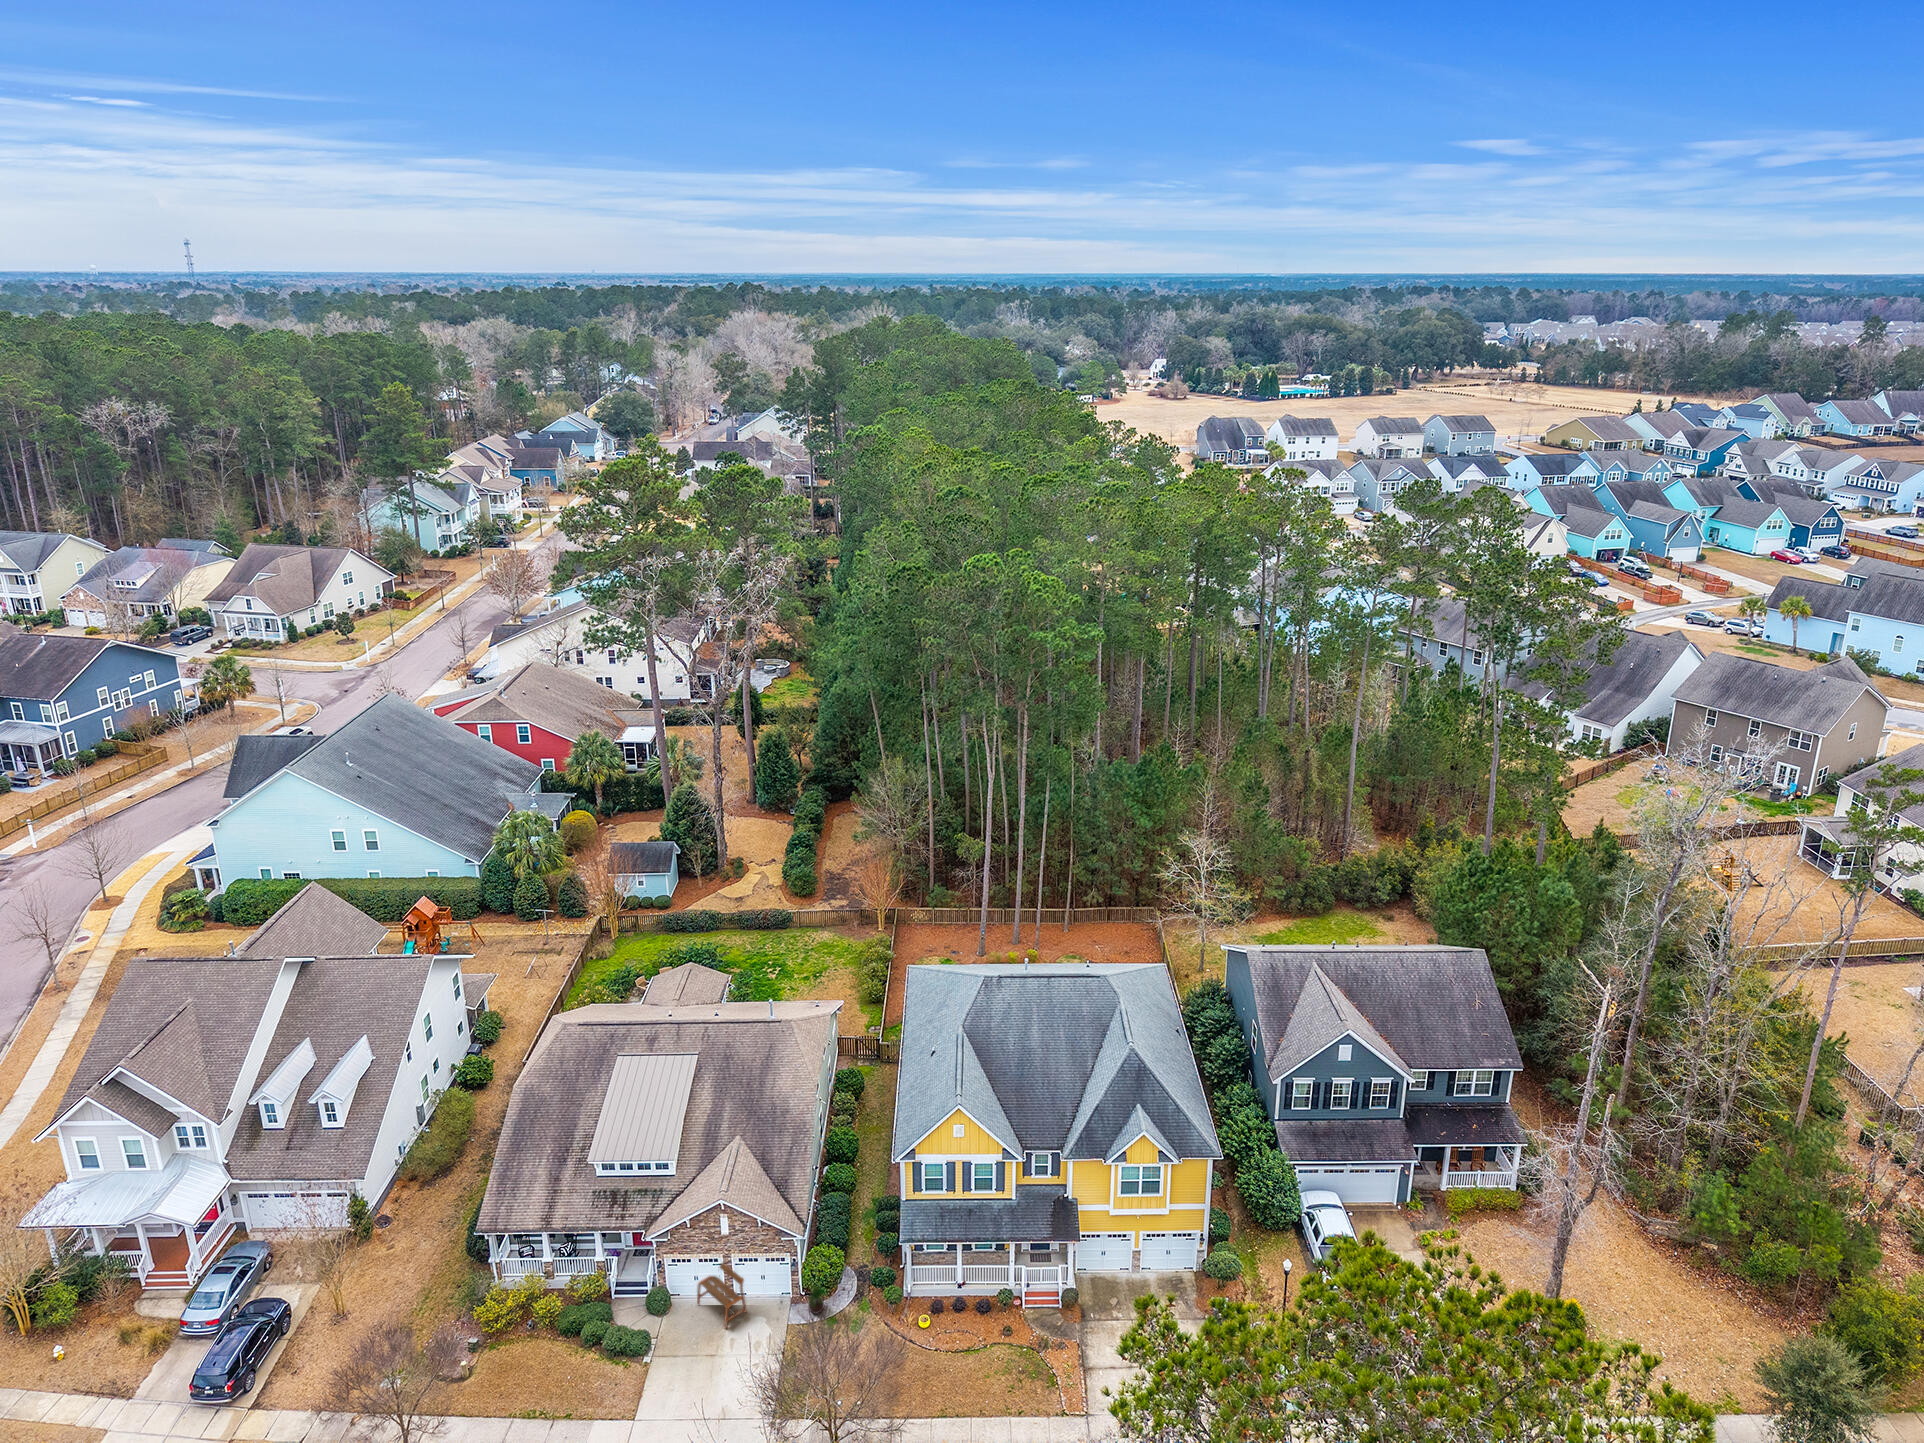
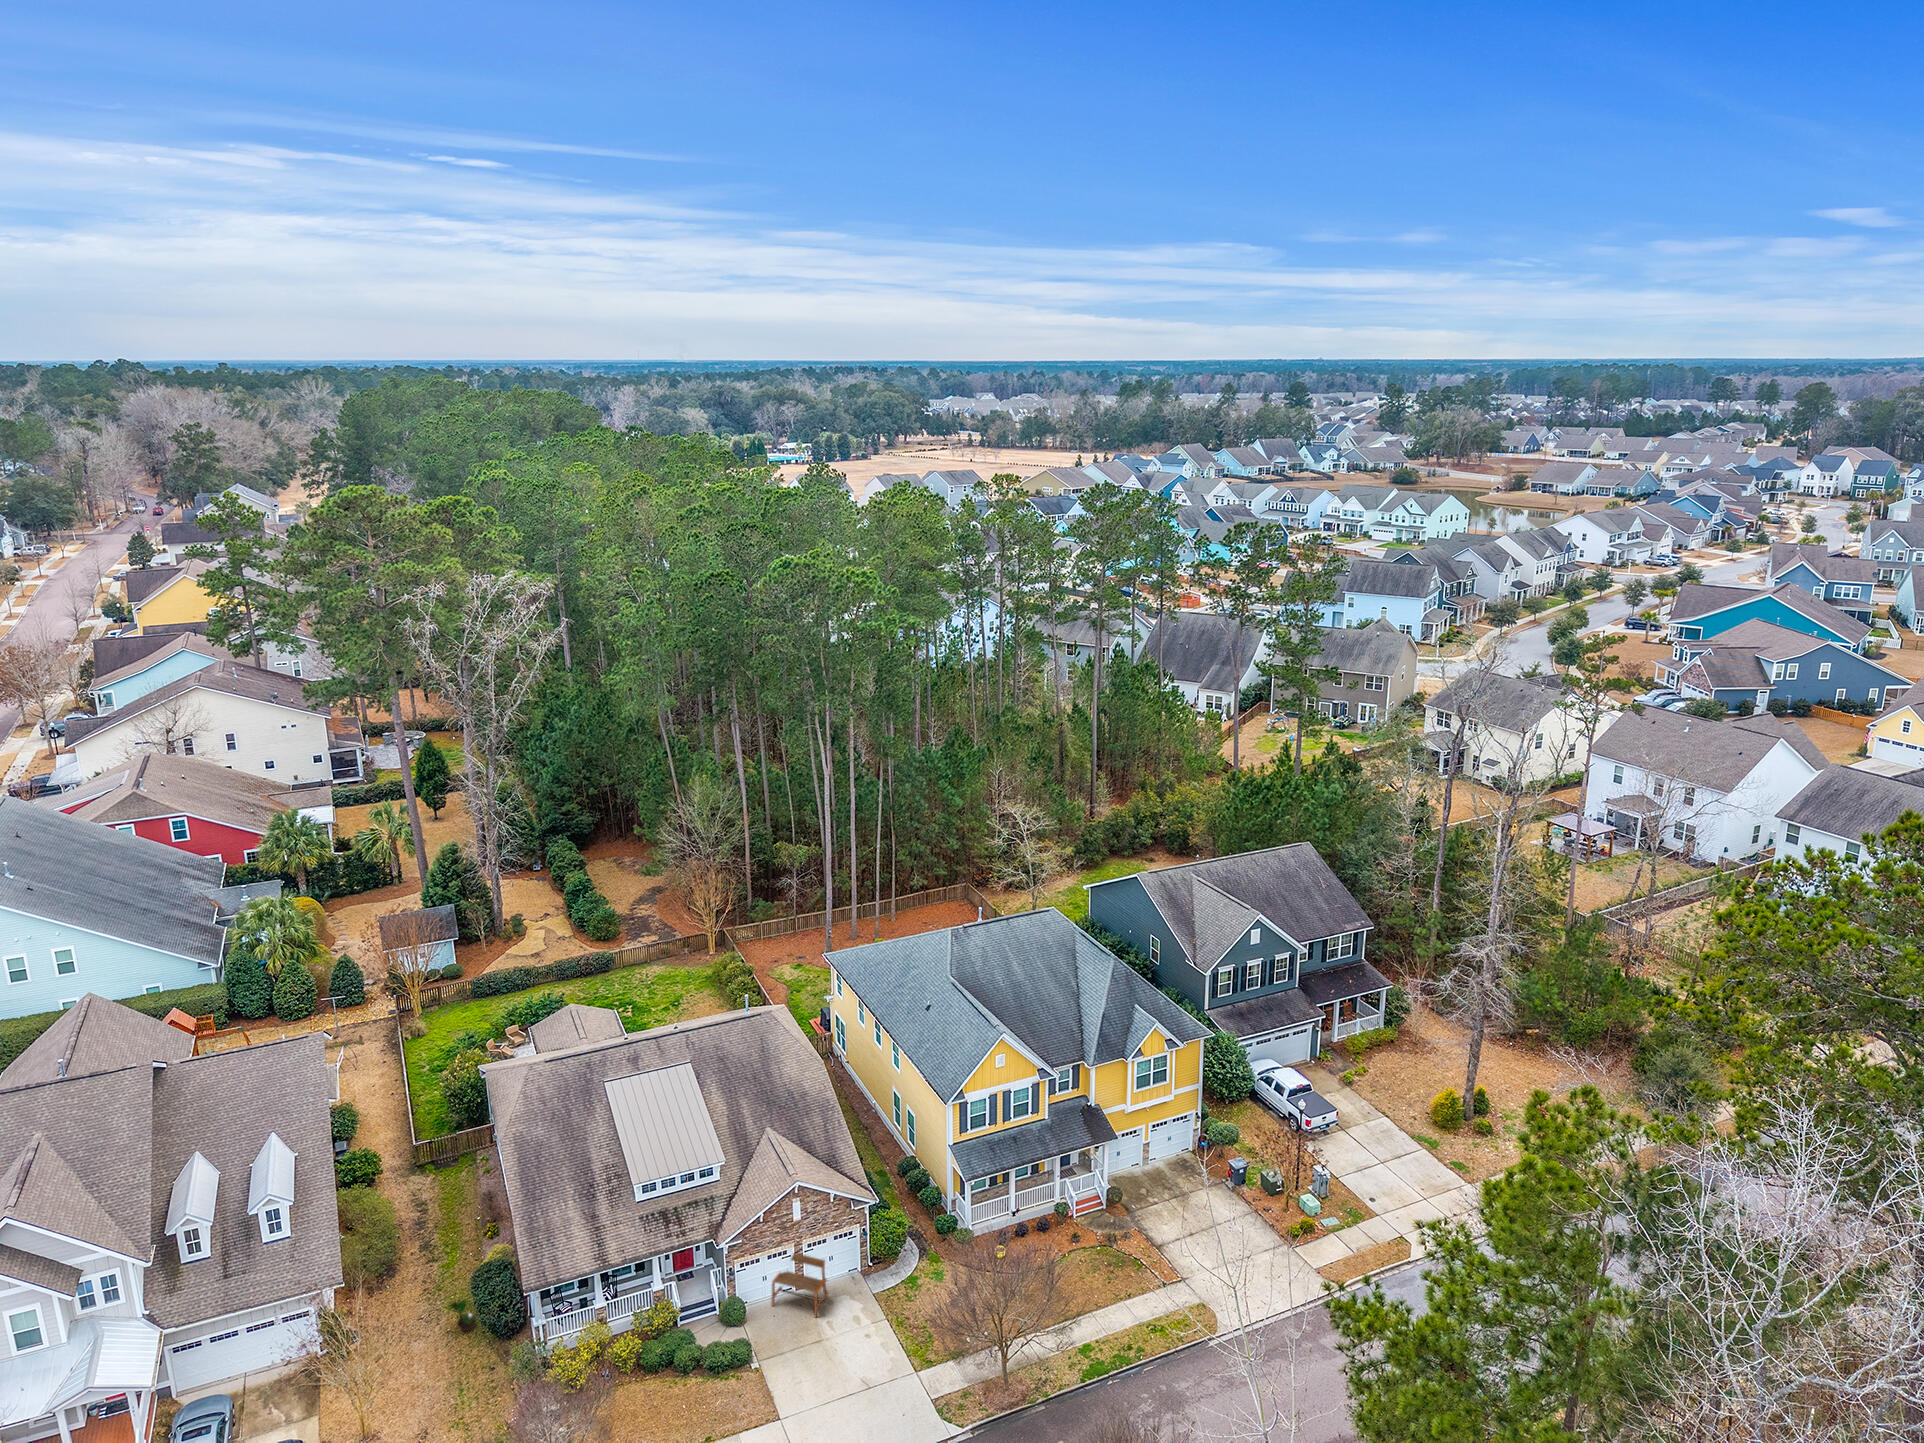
potted tree: present [806,1286,824,1314] -> present [448,1299,477,1331]

